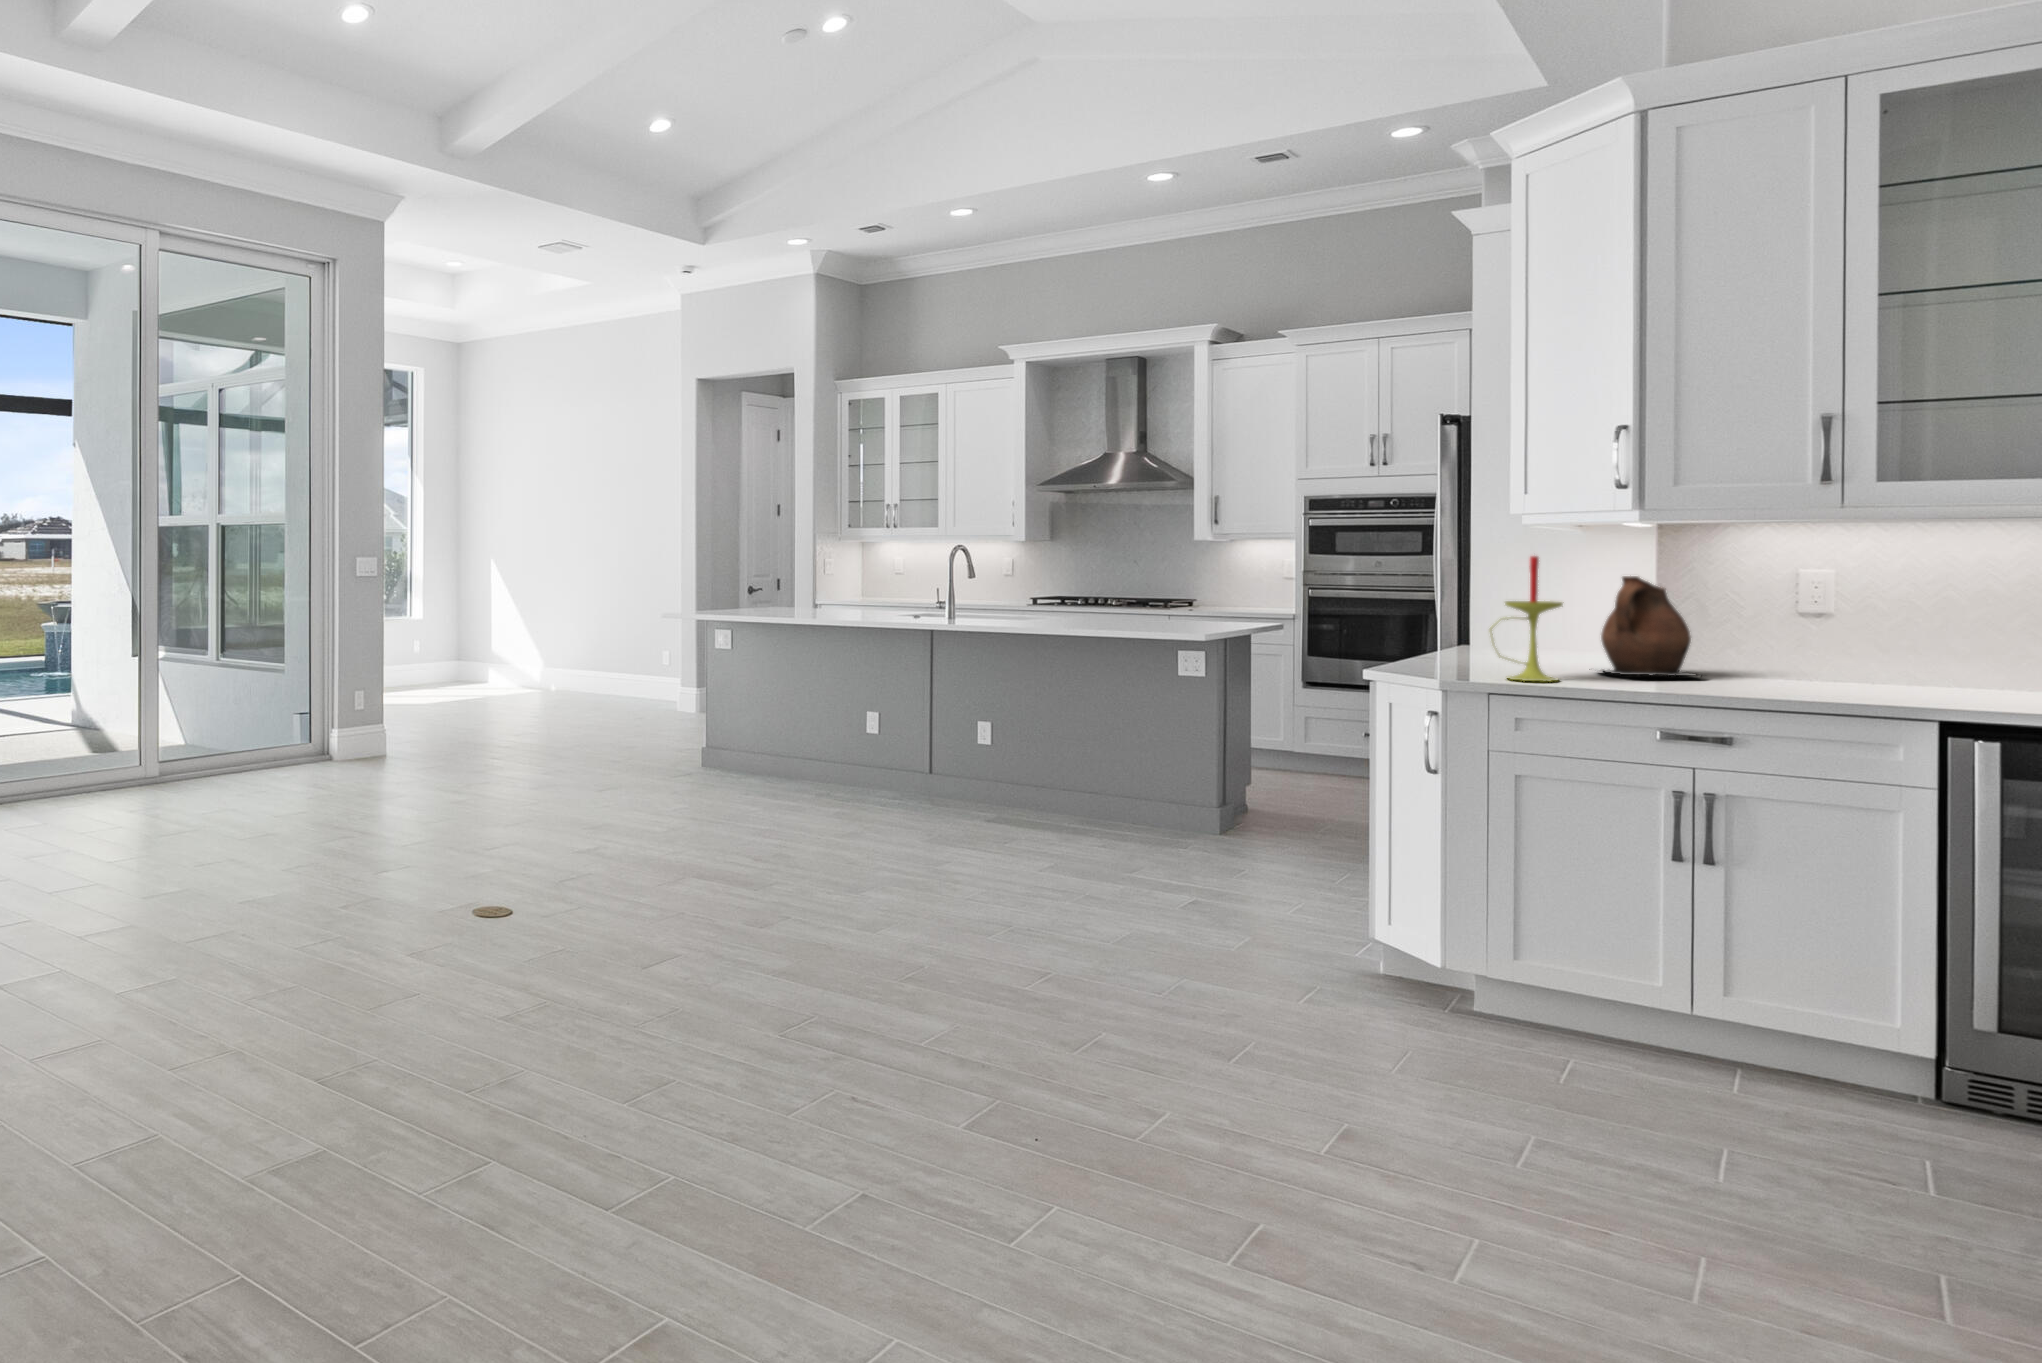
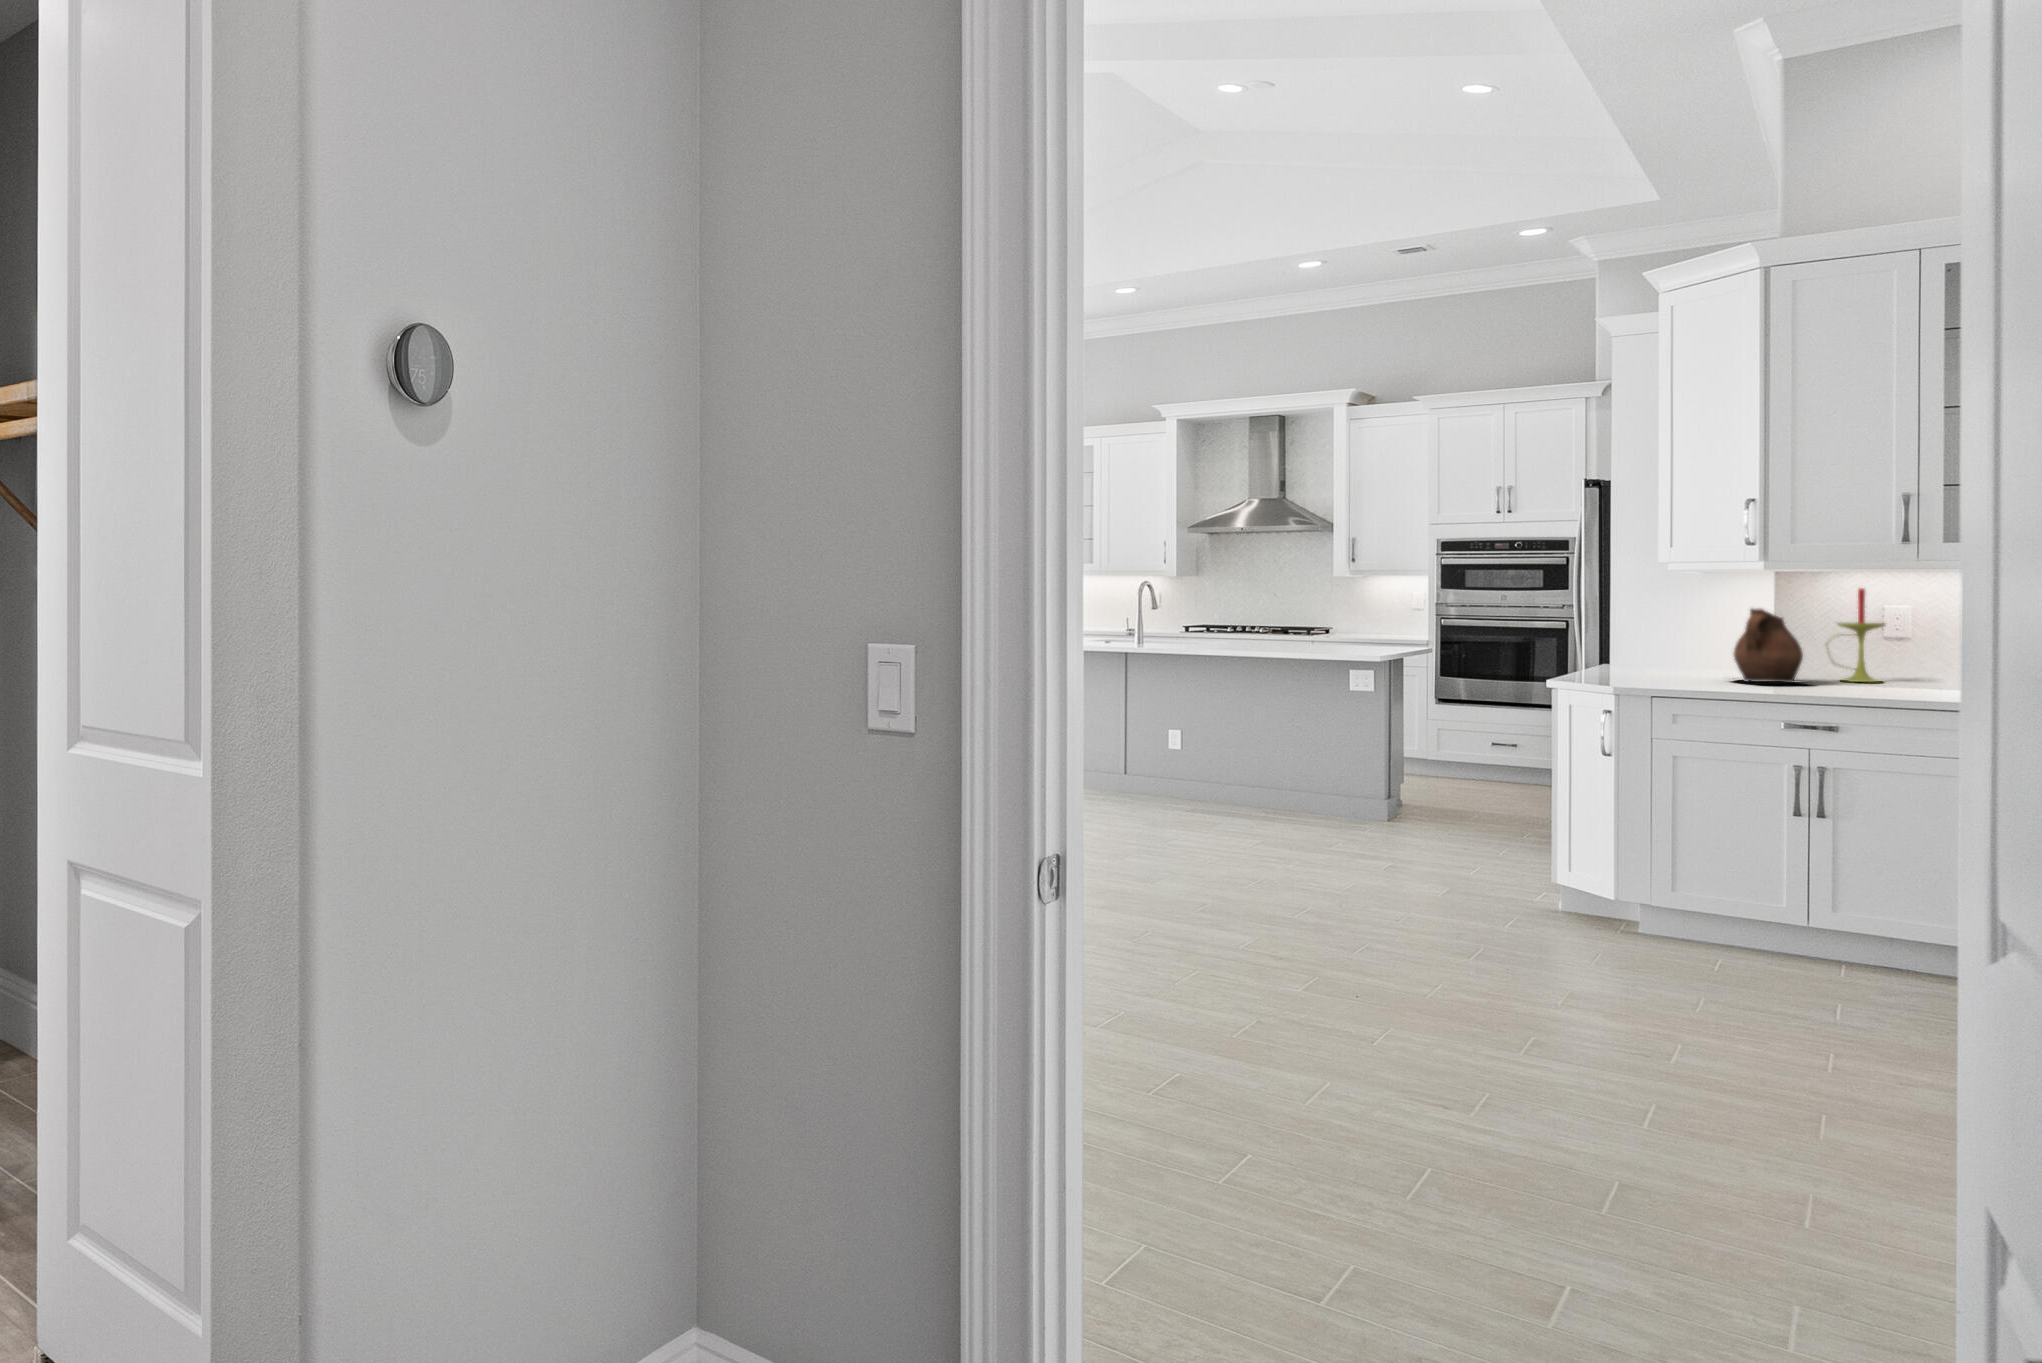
candle: present [1490,556,1563,681] -> present [1834,588,1885,682]

